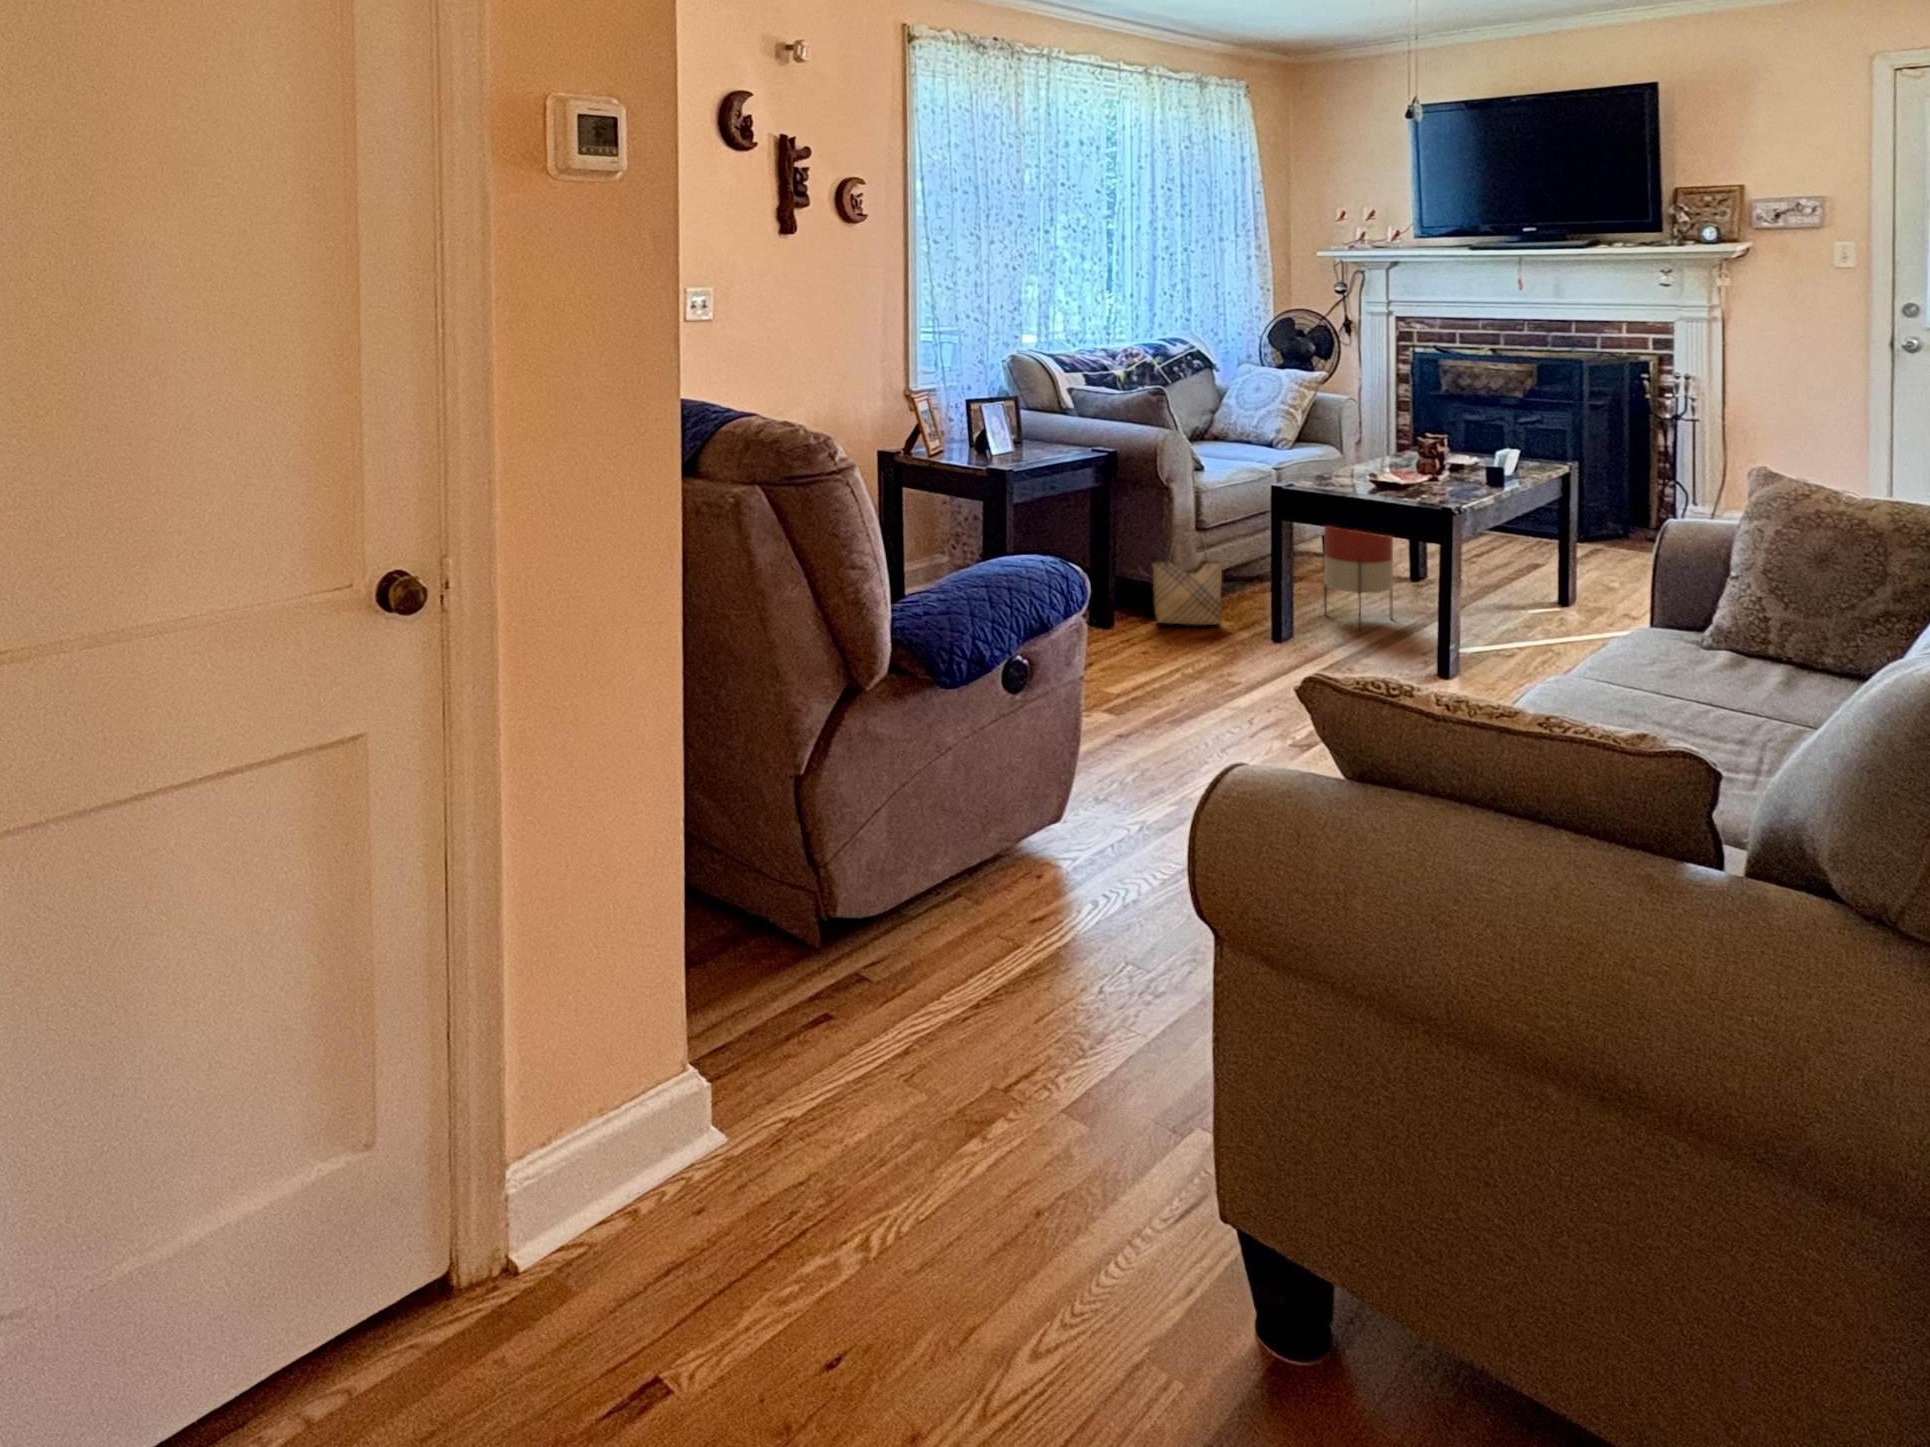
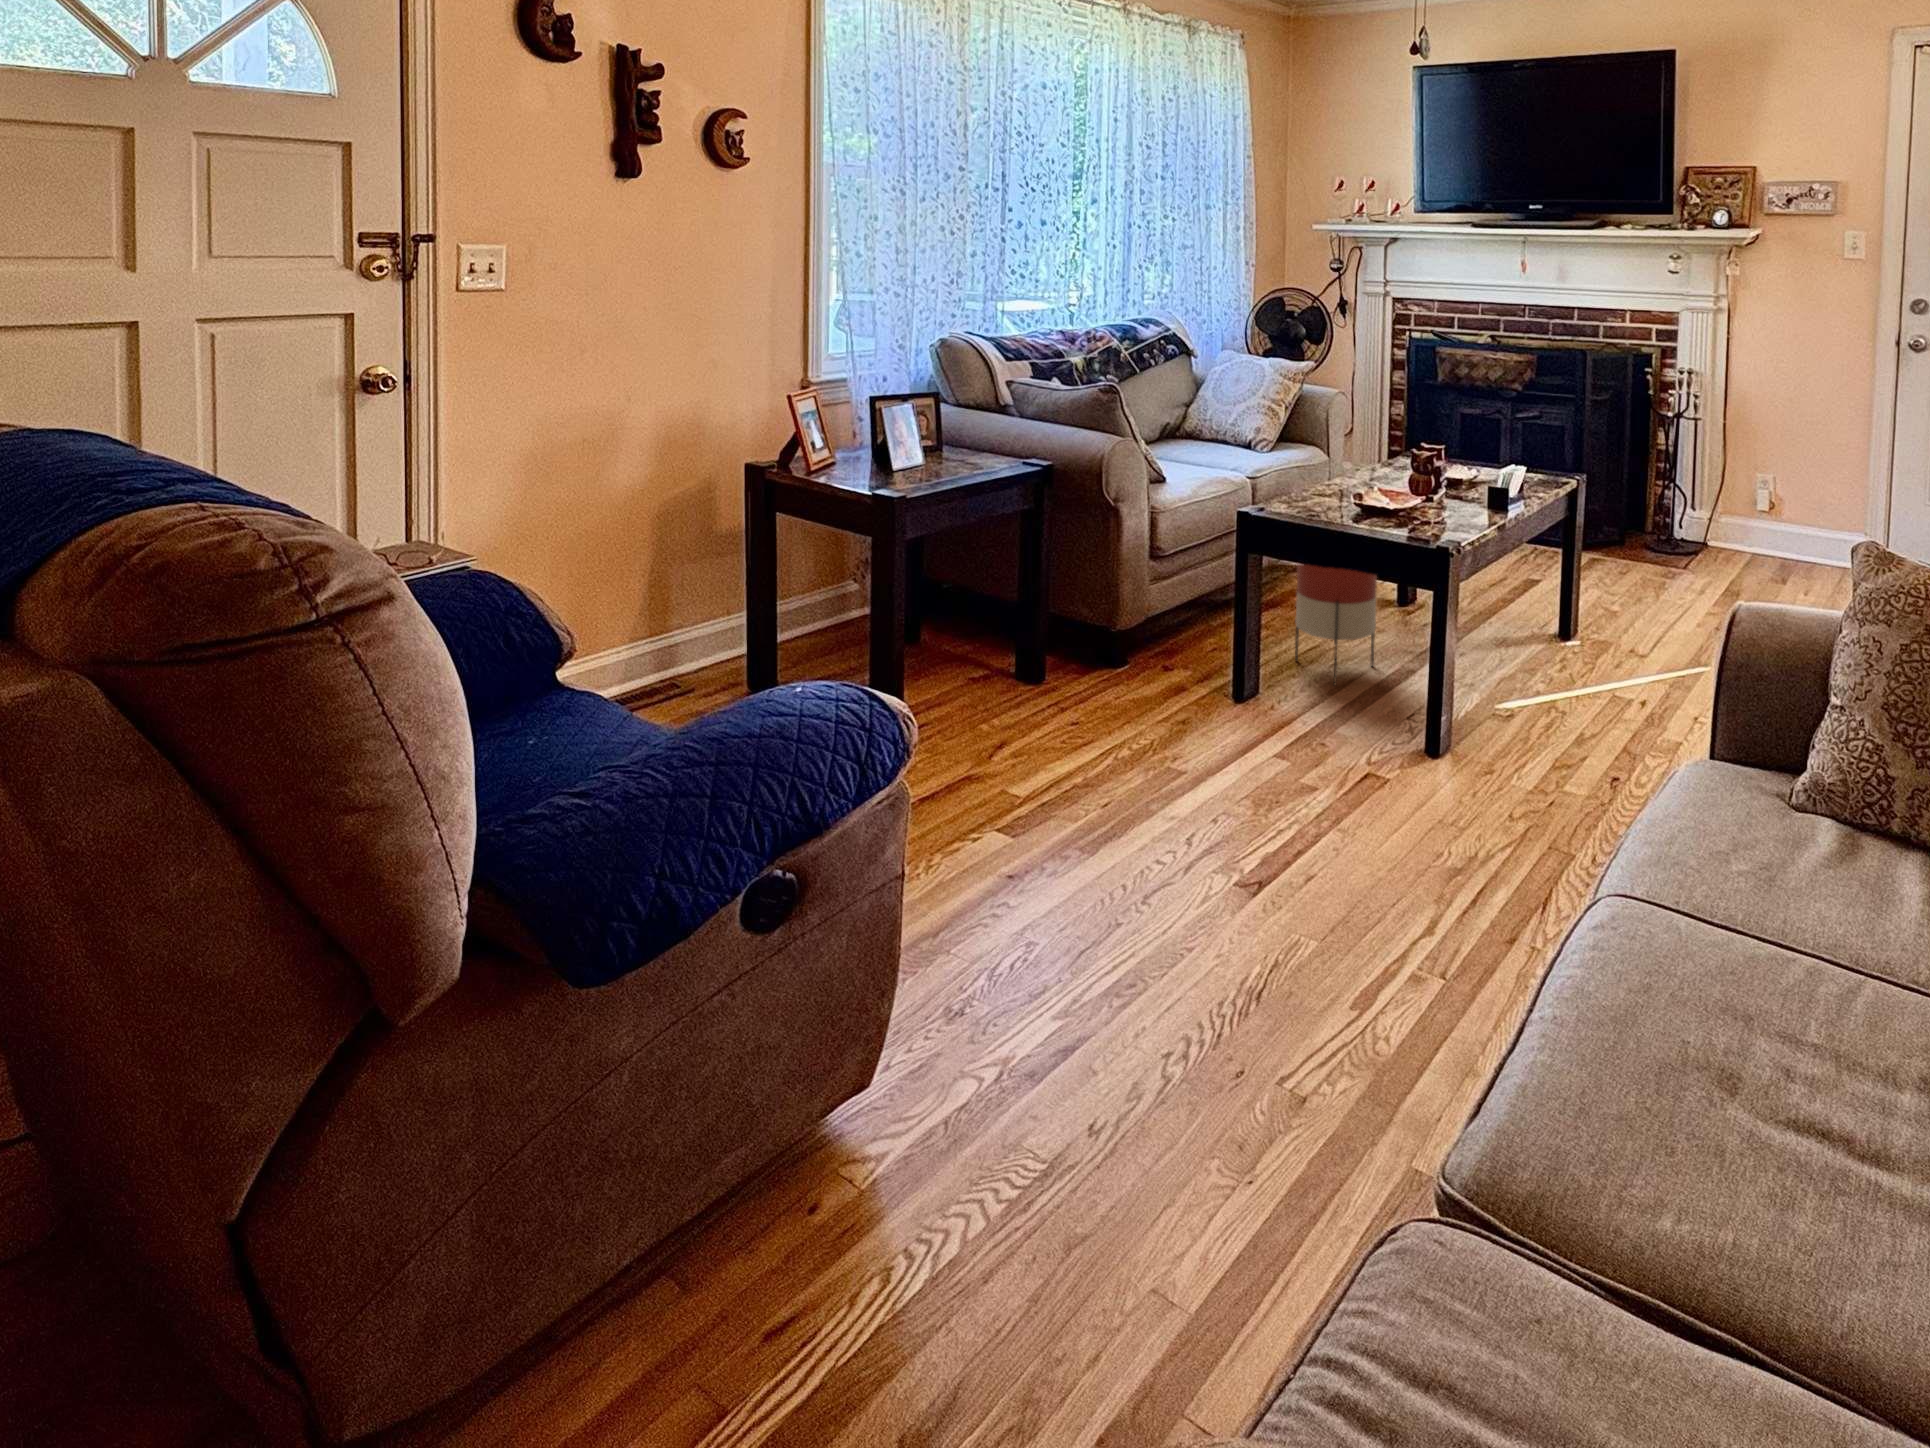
woven basket: present [1152,527,1222,625] -> none [1088,554,1176,680]

